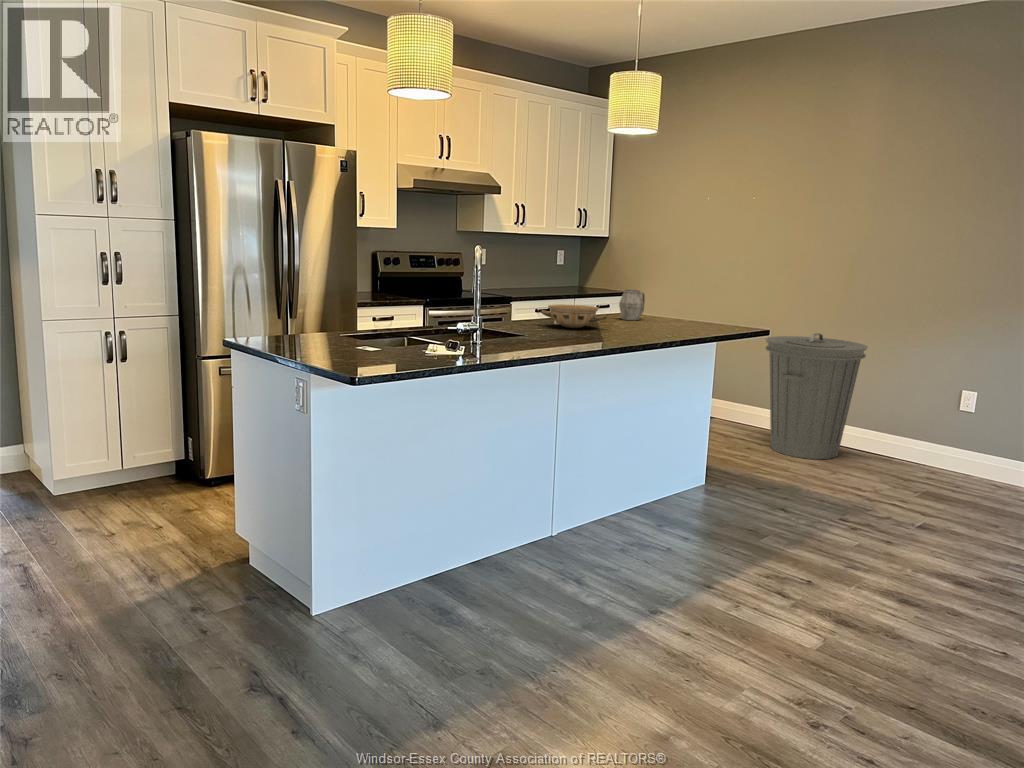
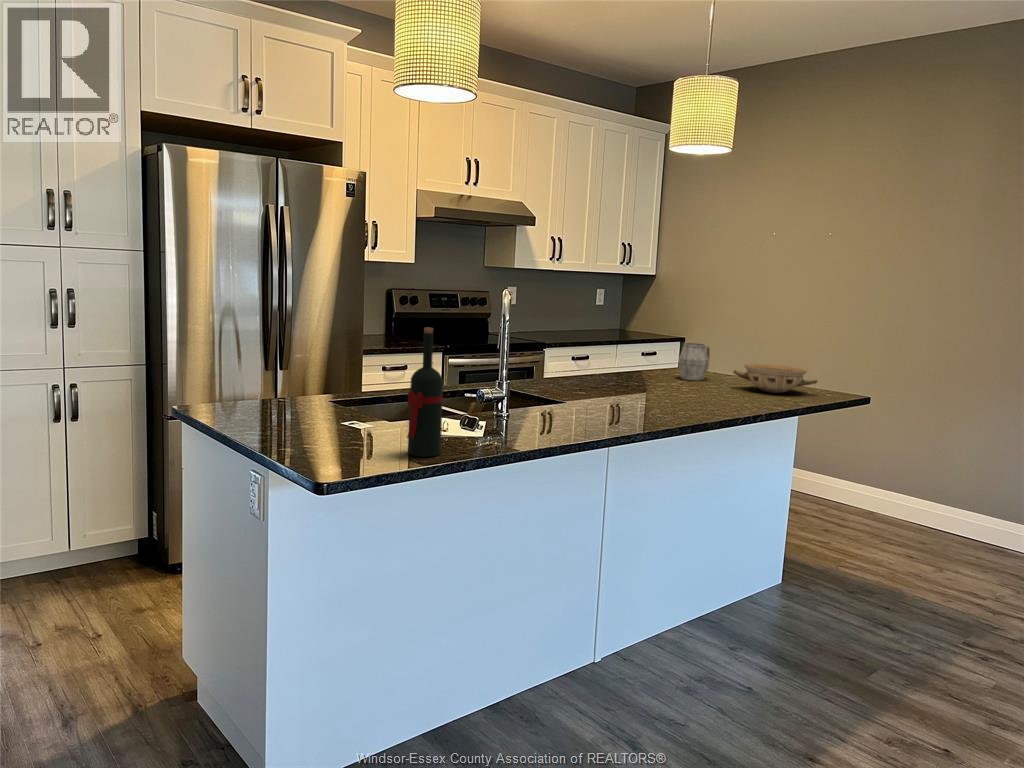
wine bottle: none [408,270,433,363] -> present [407,327,443,457]
ceramic bowl: present [541,304,607,328] -> present [734,364,817,393]
trash can: present [766,333,868,459] -> none [846,395,975,547]

